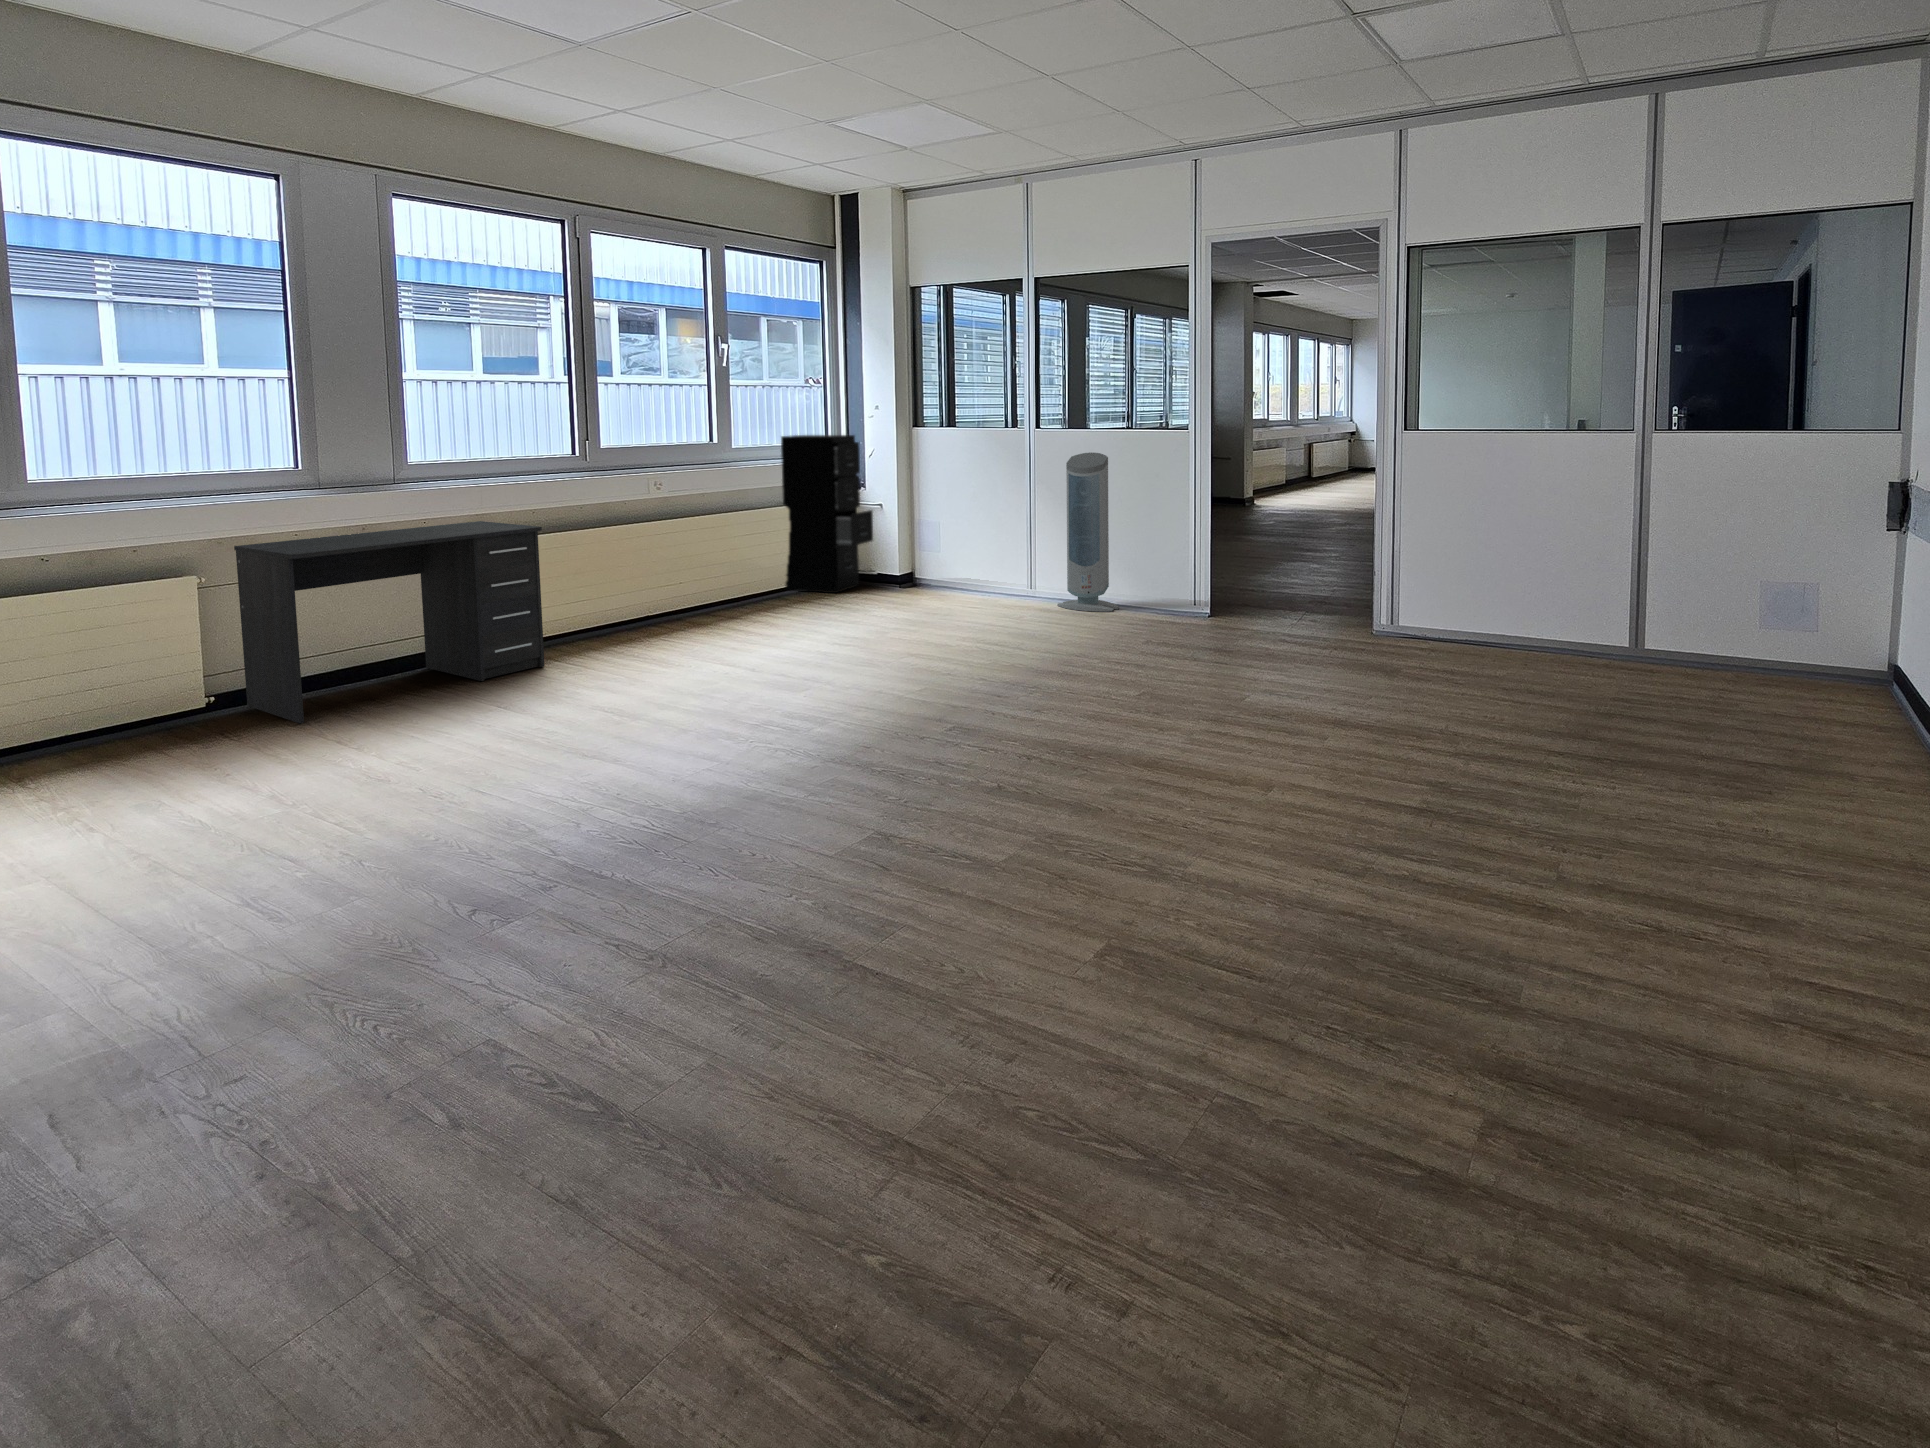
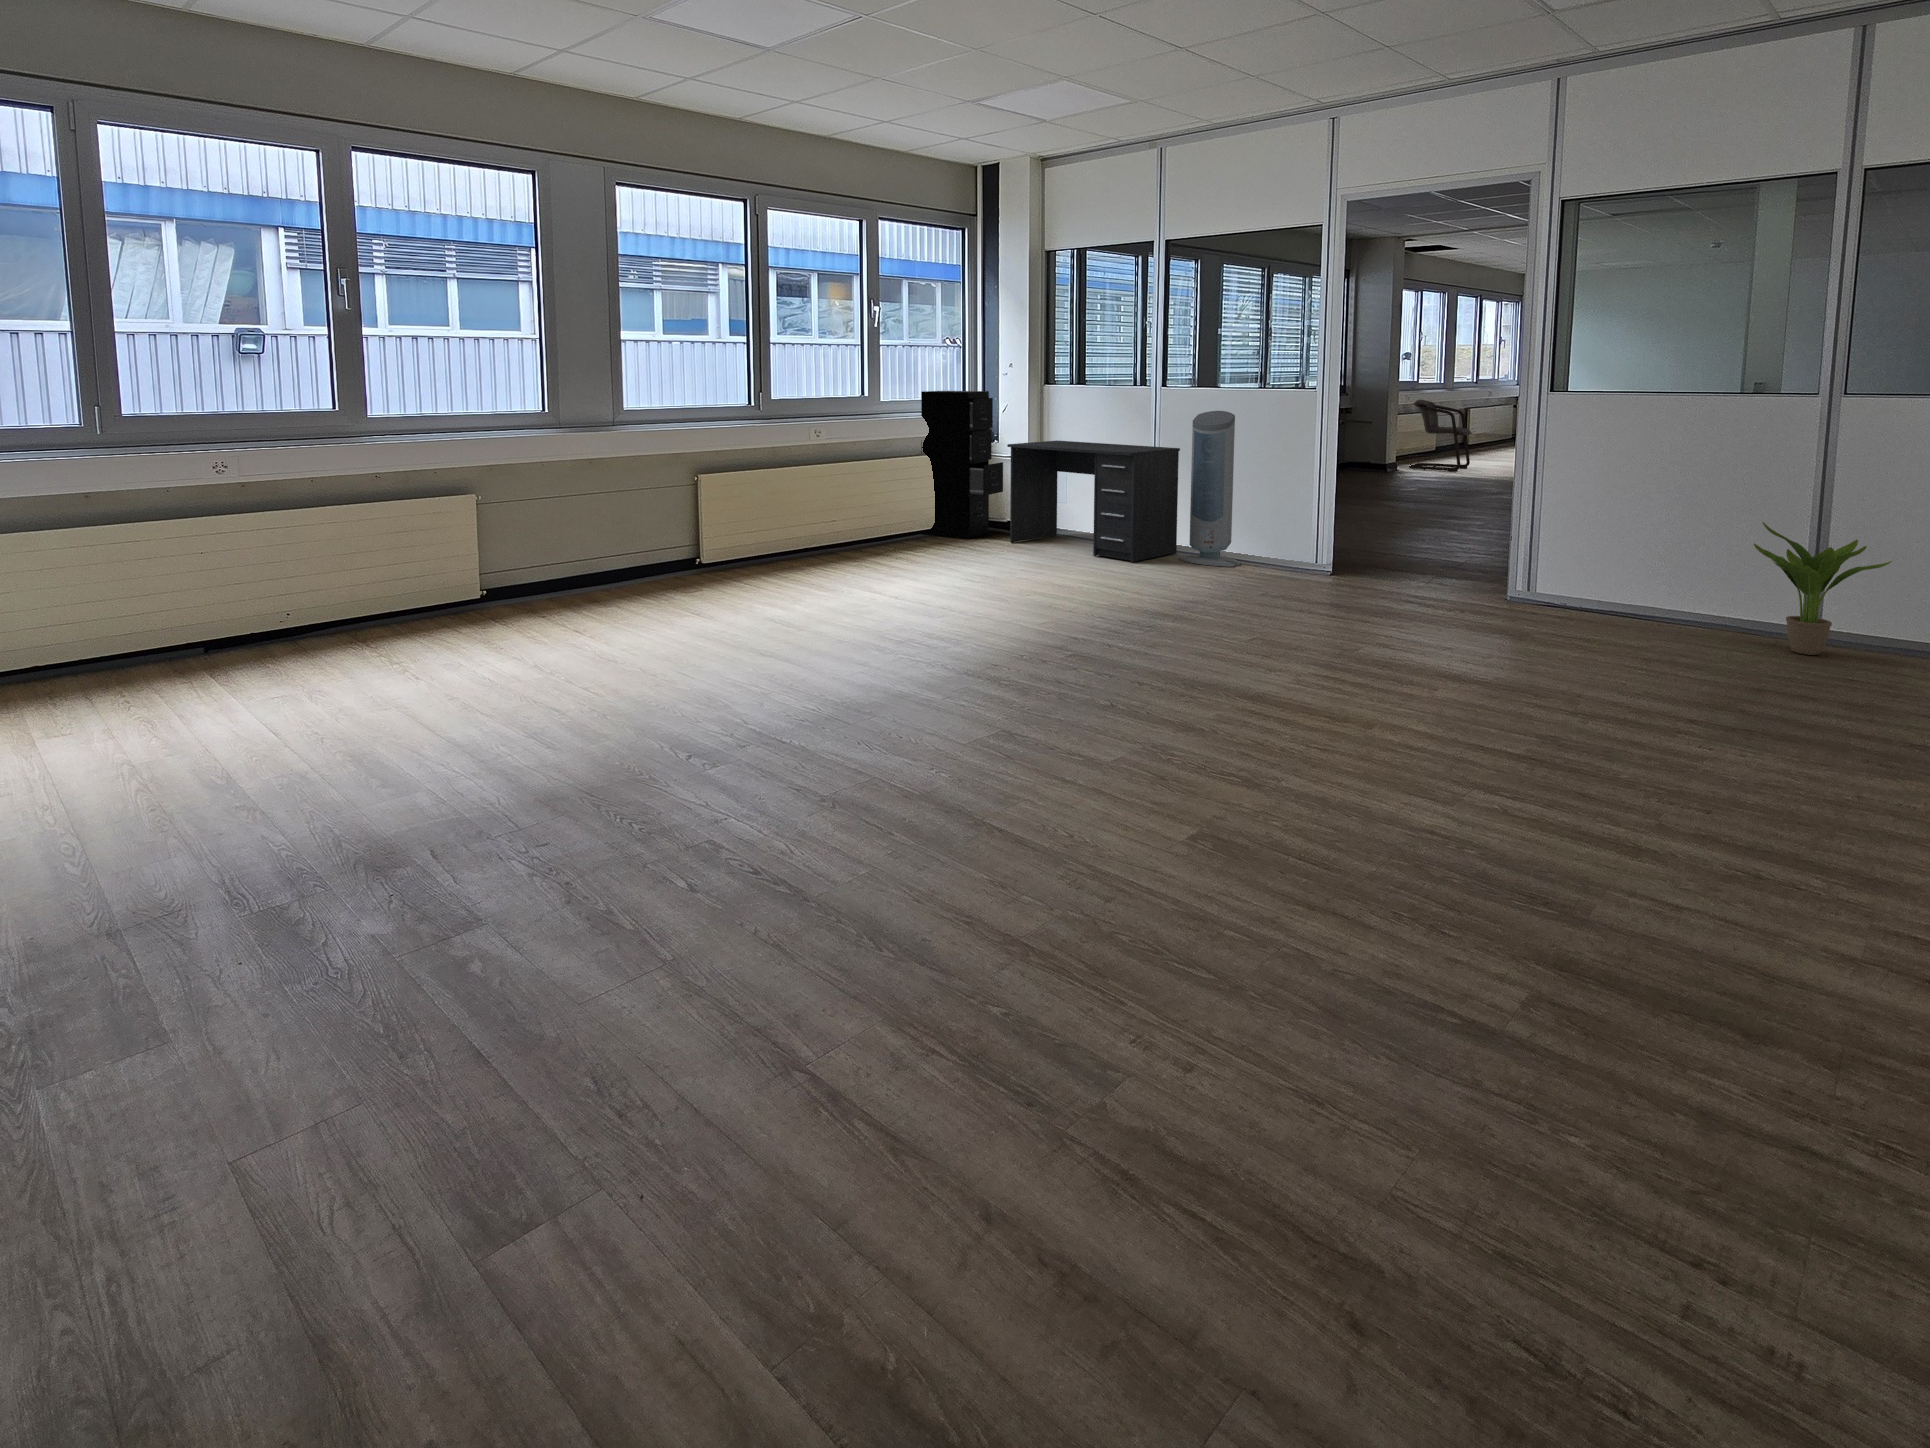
chair: none [1264,435,1318,502] -> present [1409,399,1472,472]
desk: present [234,521,545,724] -> present [1007,441,1180,562]
potted plant: none [1583,552,1697,675] -> present [1754,522,1892,655]

